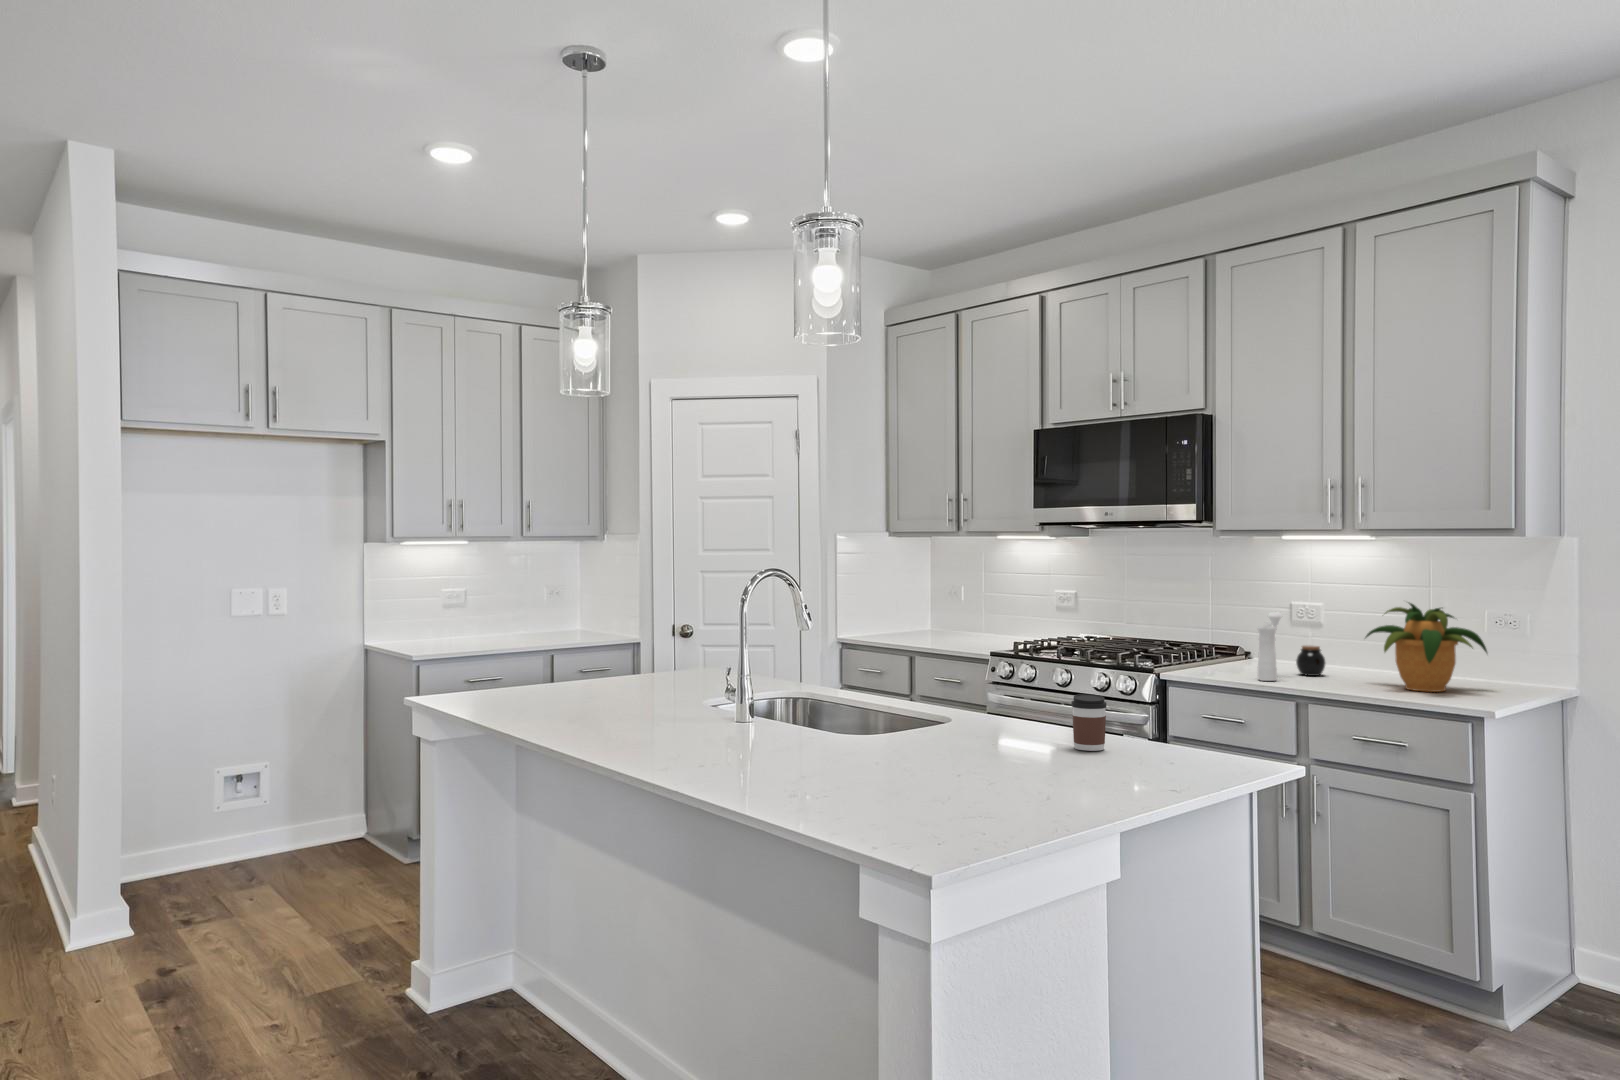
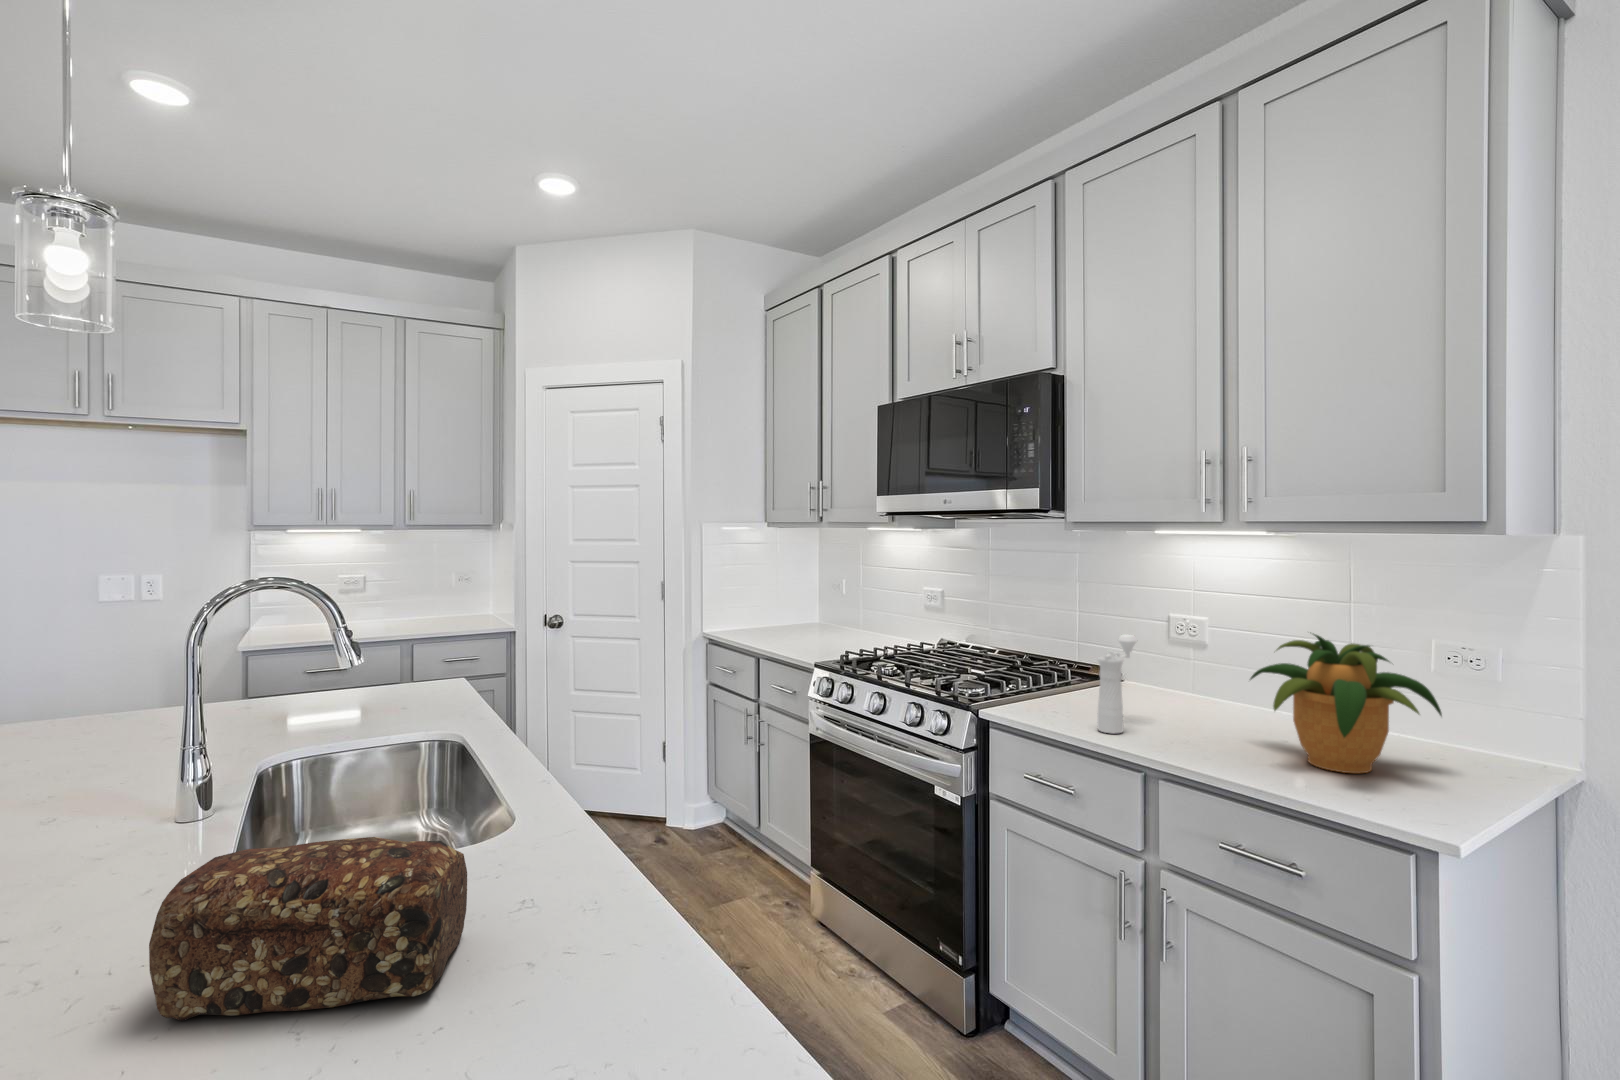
jar: present [1296,645,1325,676] -> none [1160,678,1200,721]
bread loaf: none [900,681,1034,753] -> present [149,837,467,1021]
coffee cup: present [1071,694,1107,751] -> none [509,882,585,1026]

